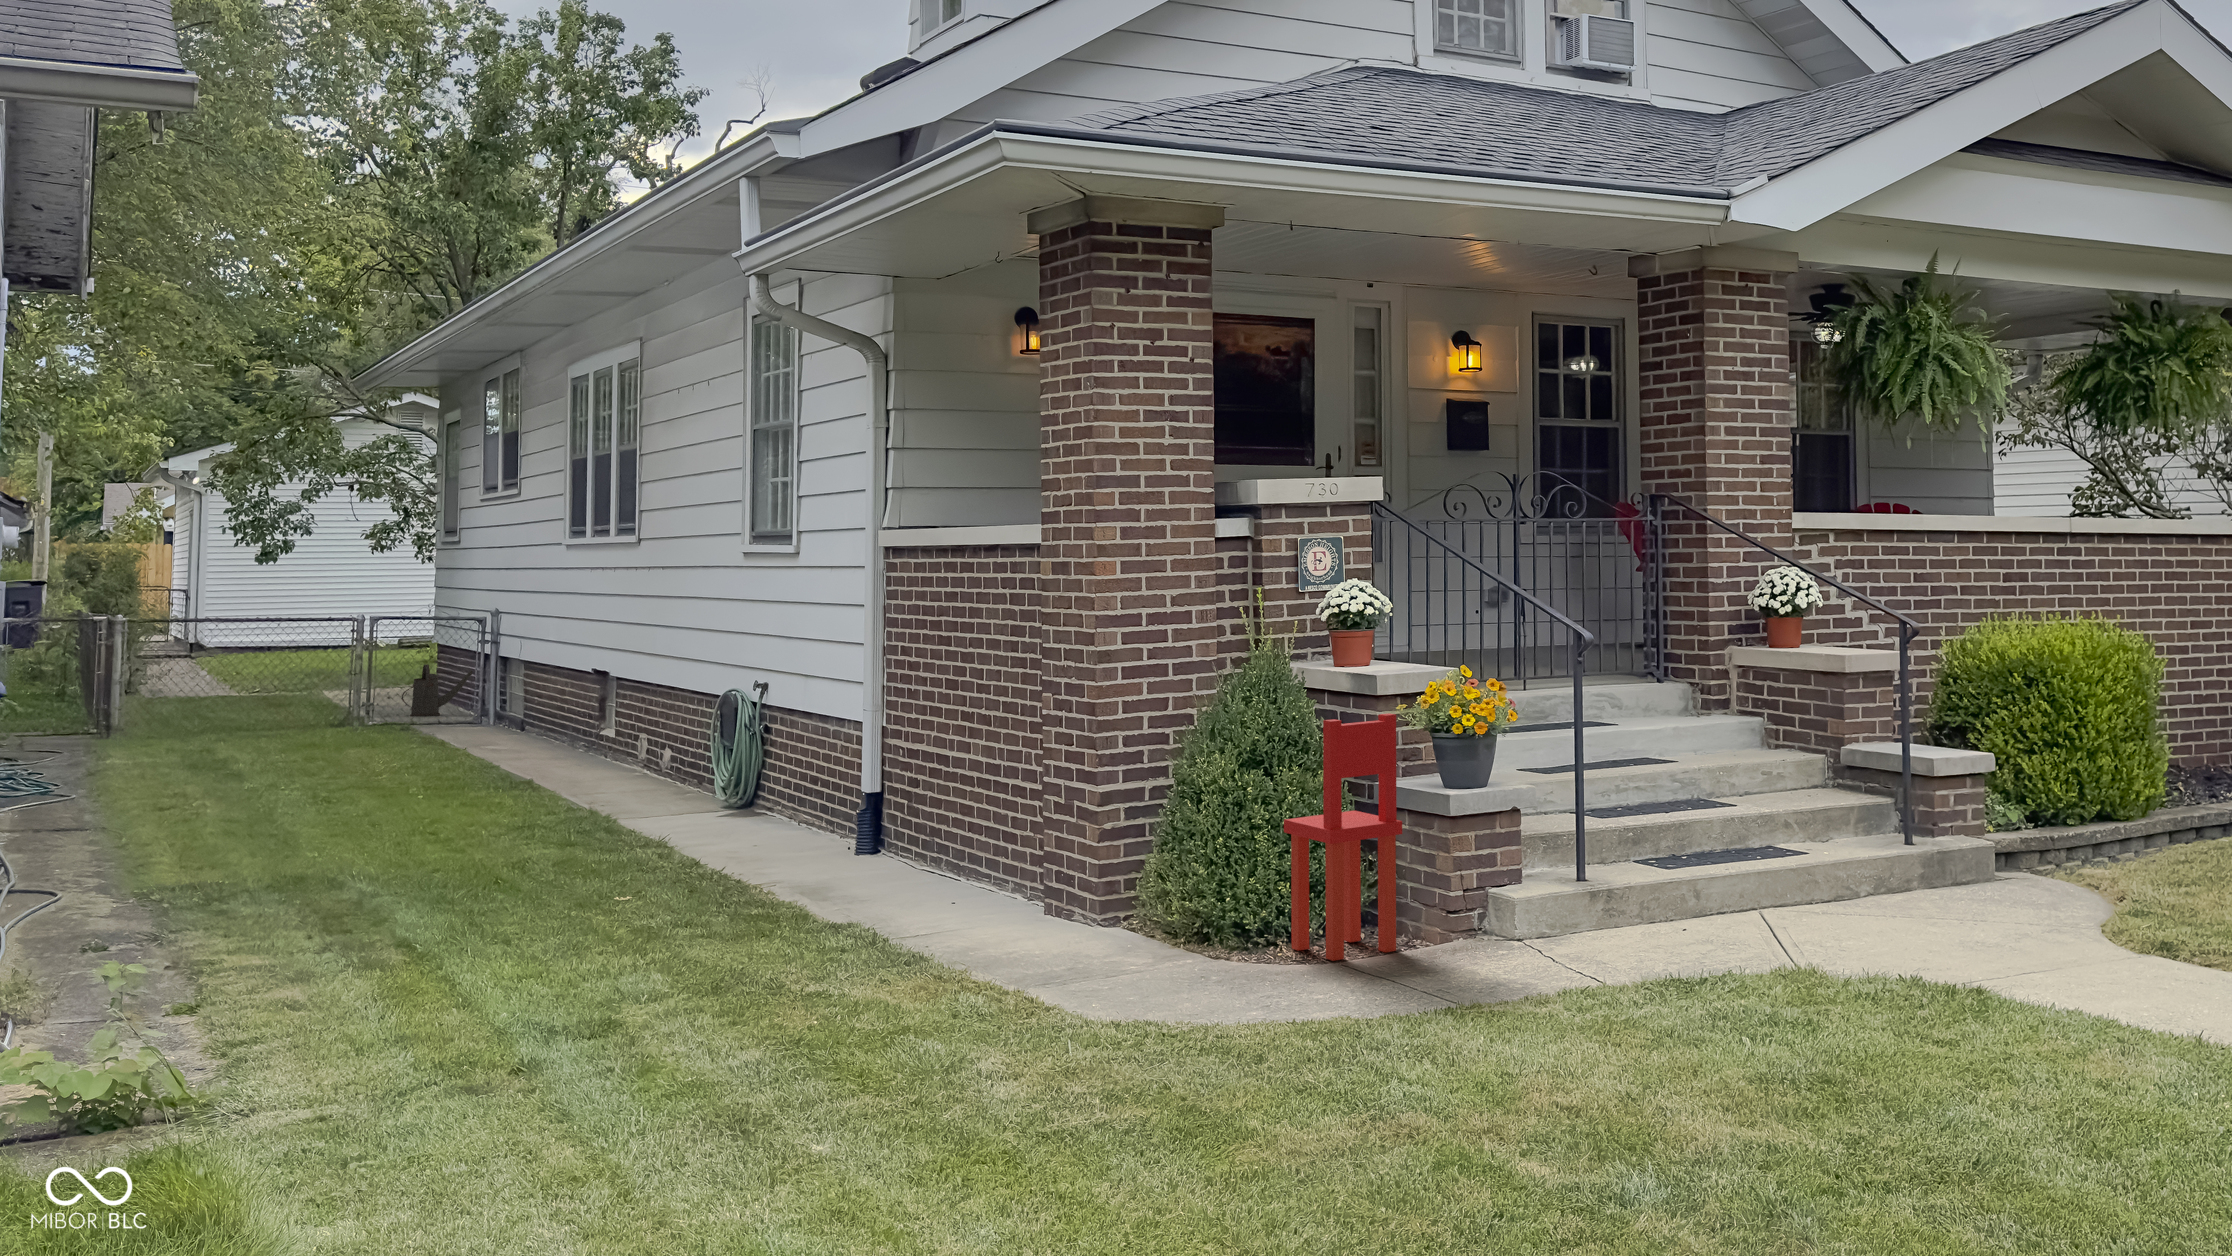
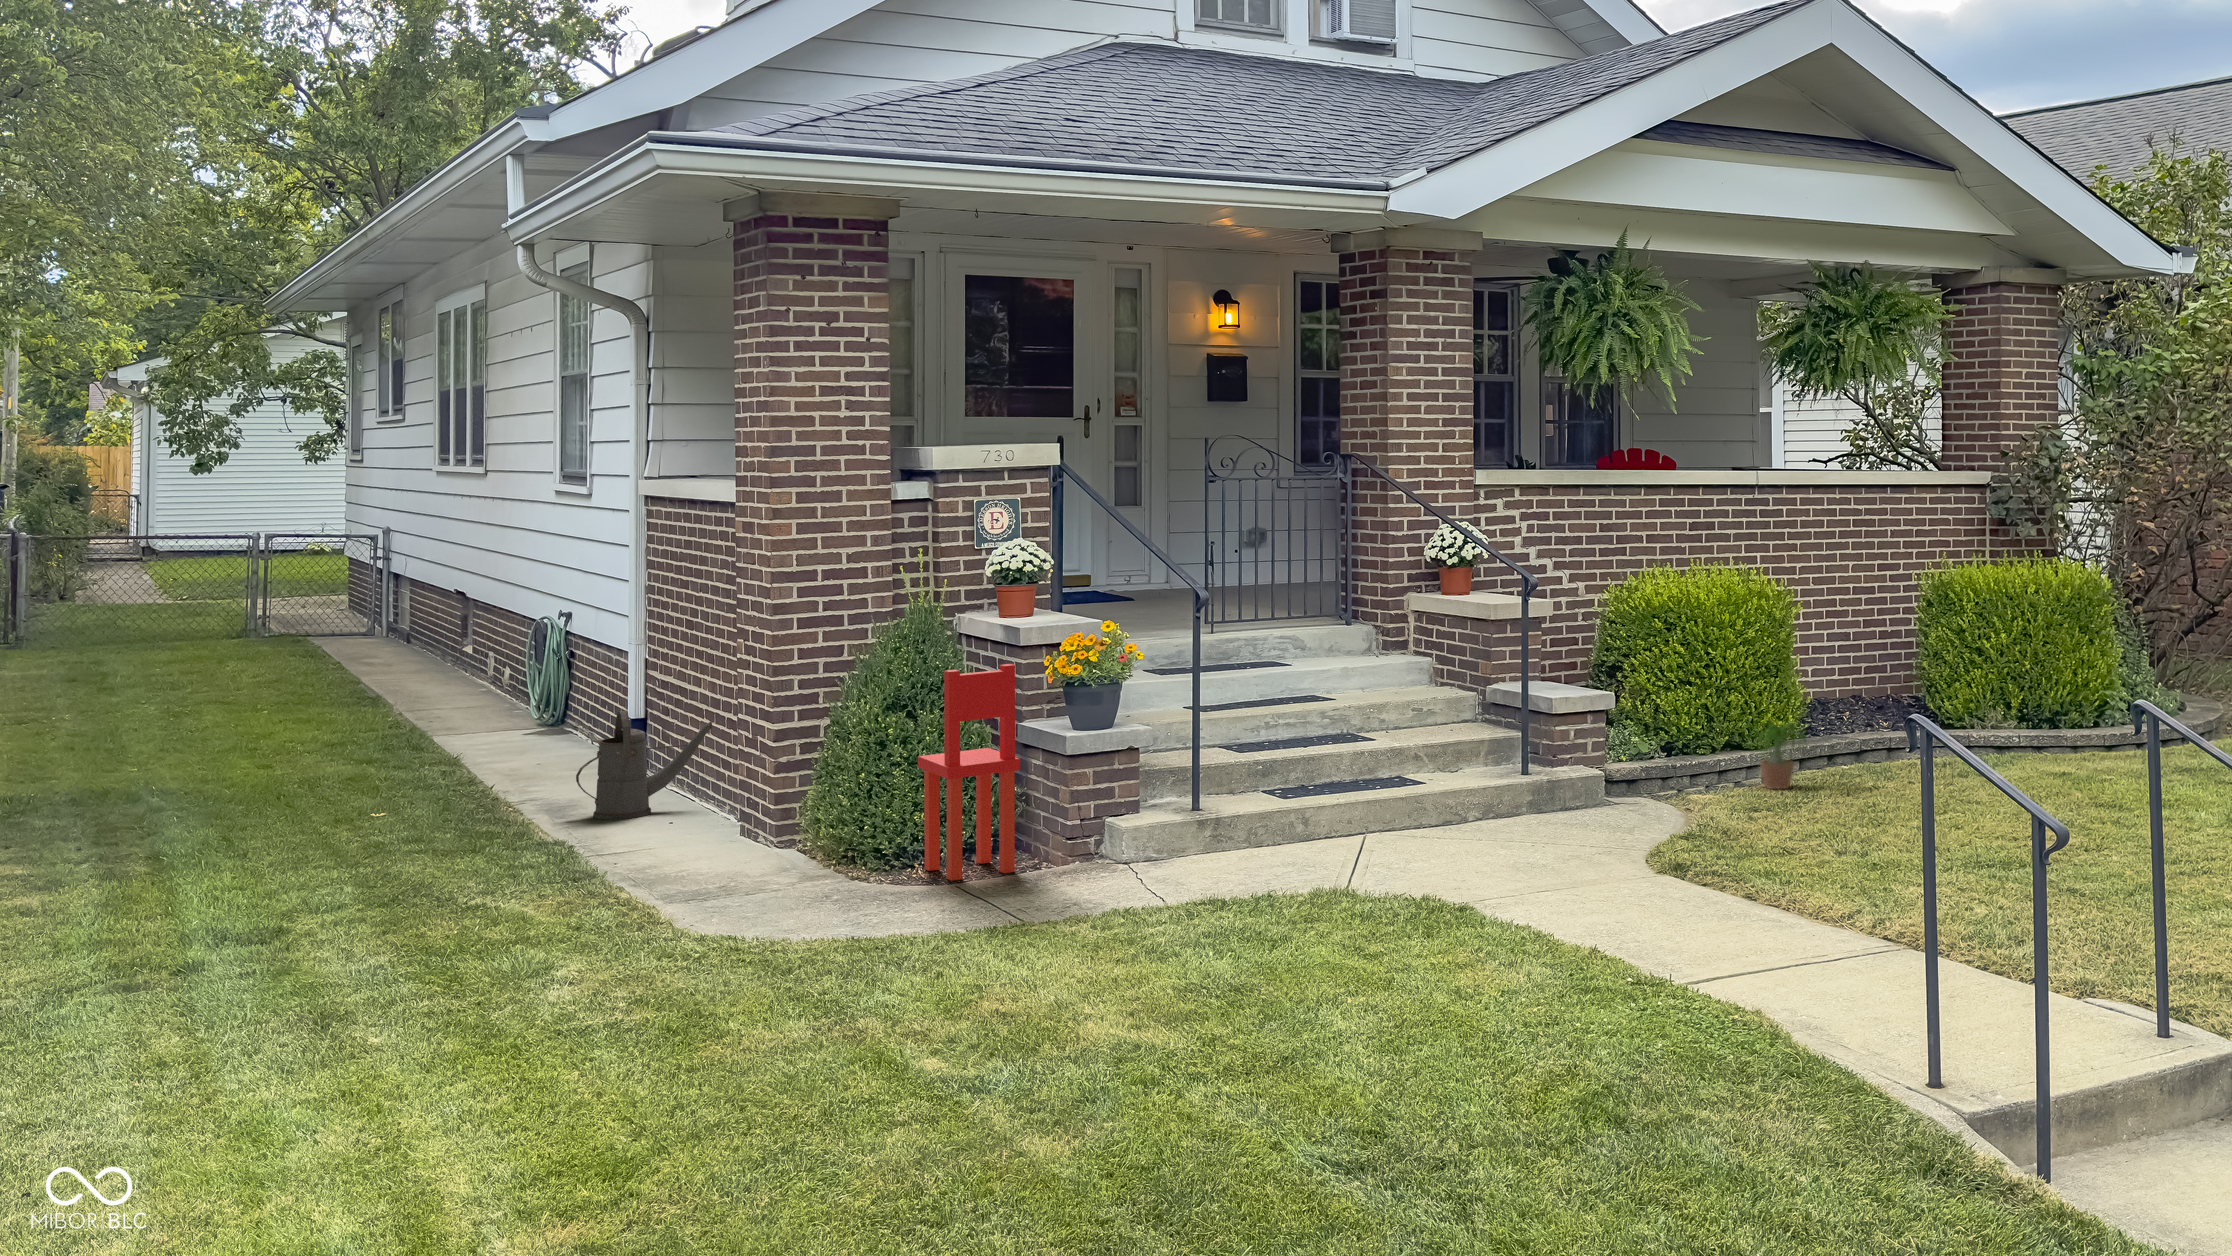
watering can: present [402,664,472,717] -> present [576,711,712,820]
potted plant: none [2113,782,2199,859] -> present [1757,722,1806,789]

